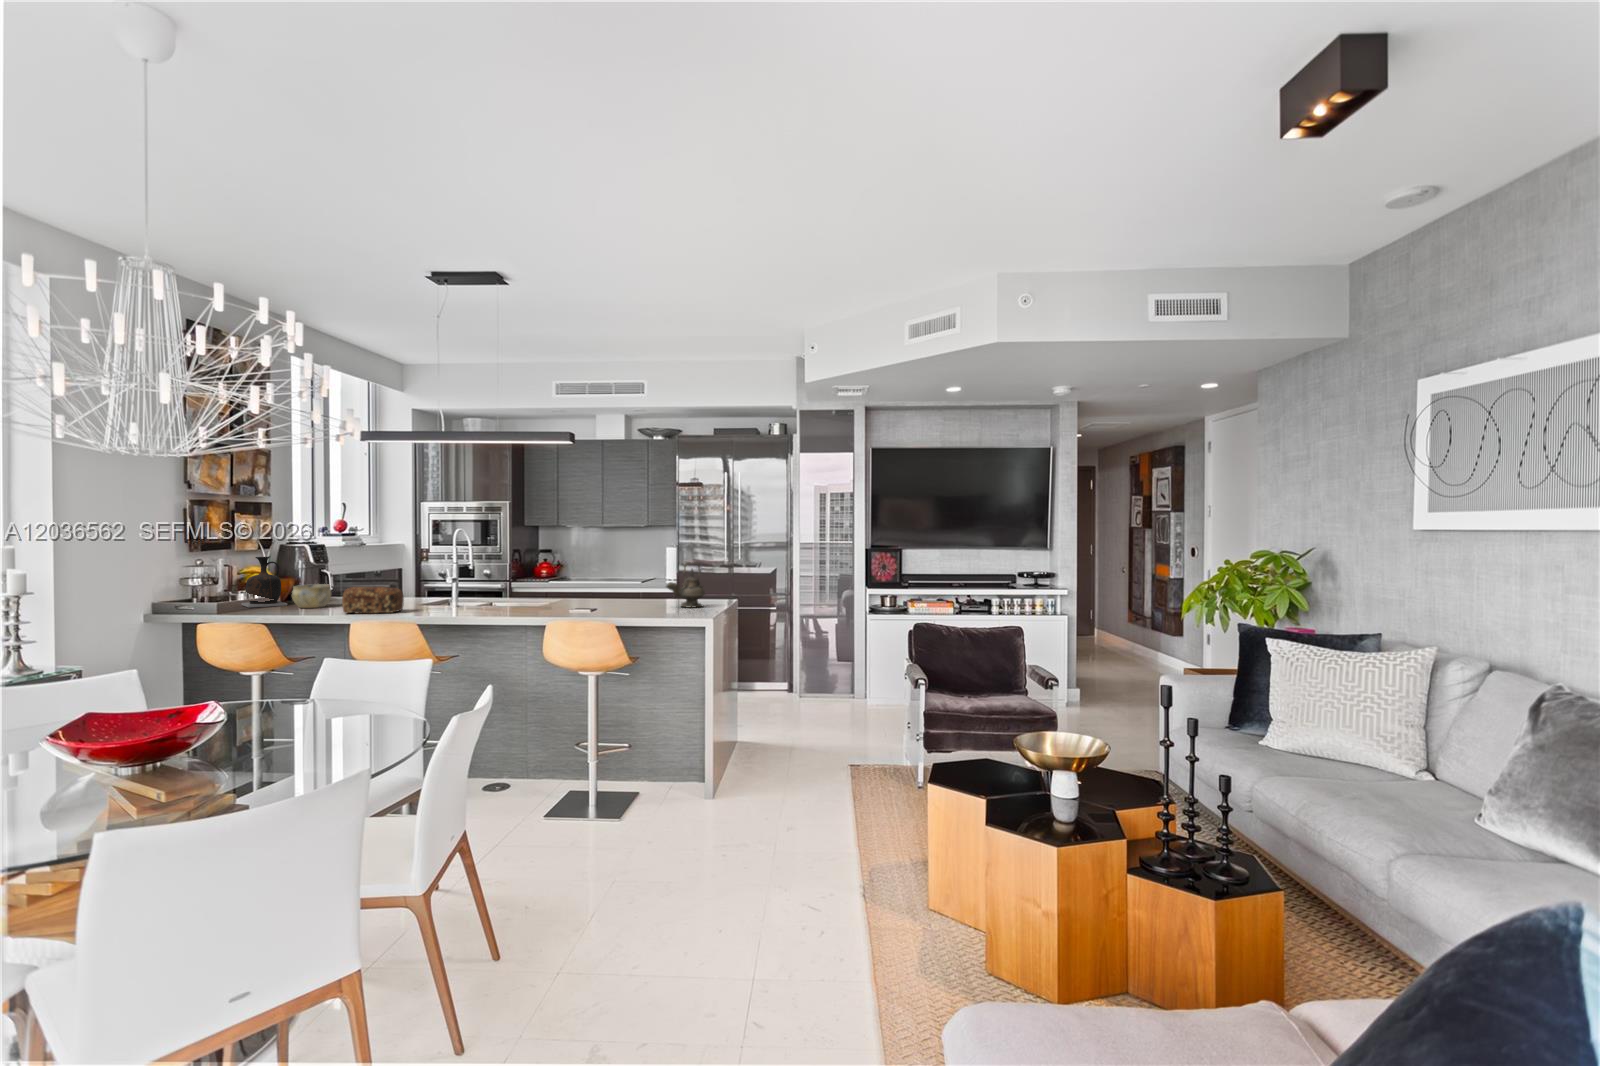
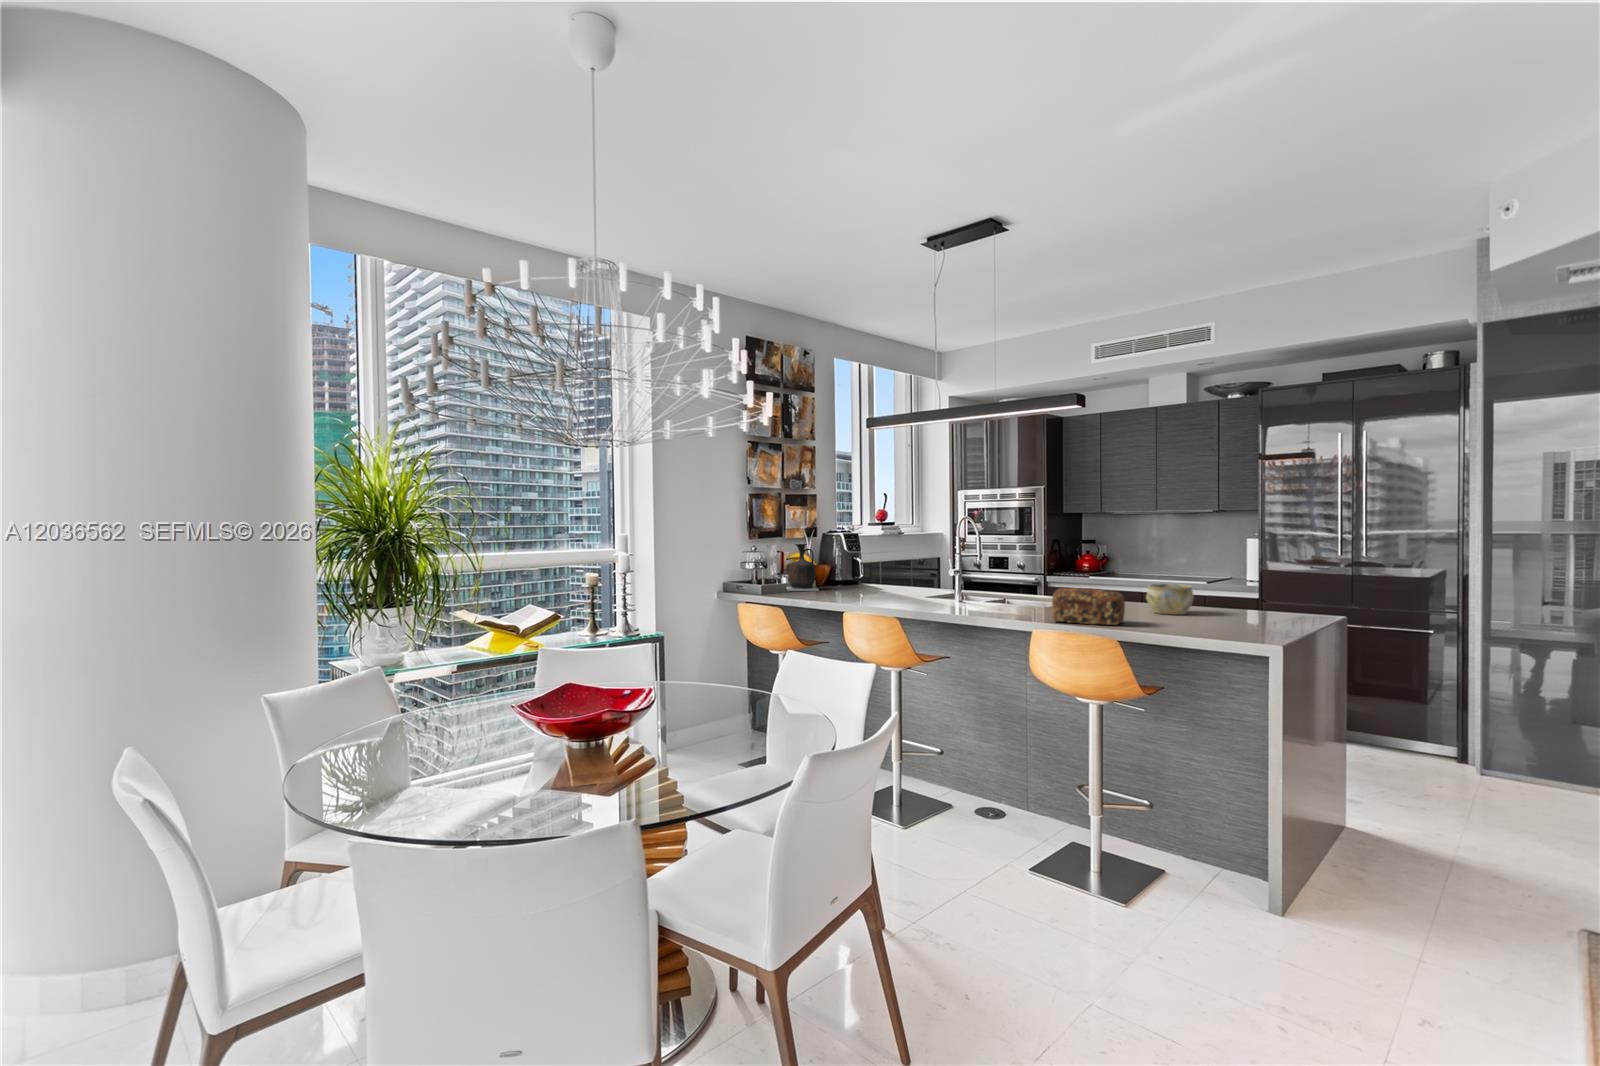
teapot: present [666,562,705,607] -> none [1216,557,1284,623]
ceramic bowl: present [292,584,331,608] -> present [1146,584,1194,614]
bread loaf: present [342,586,404,613] -> present [1052,588,1125,625]

